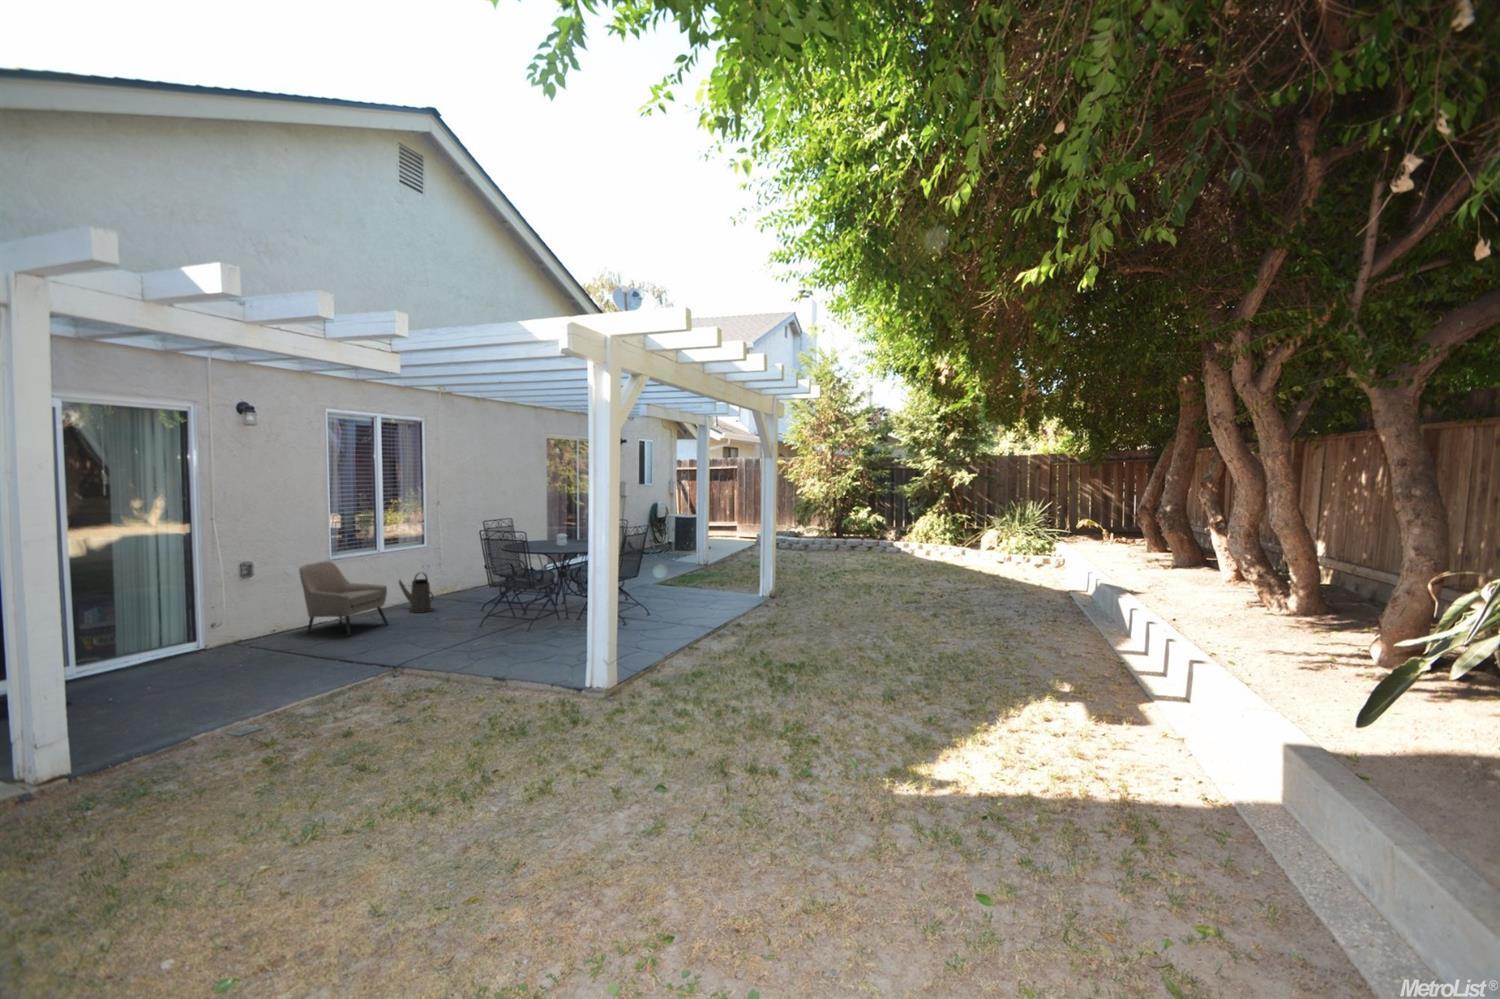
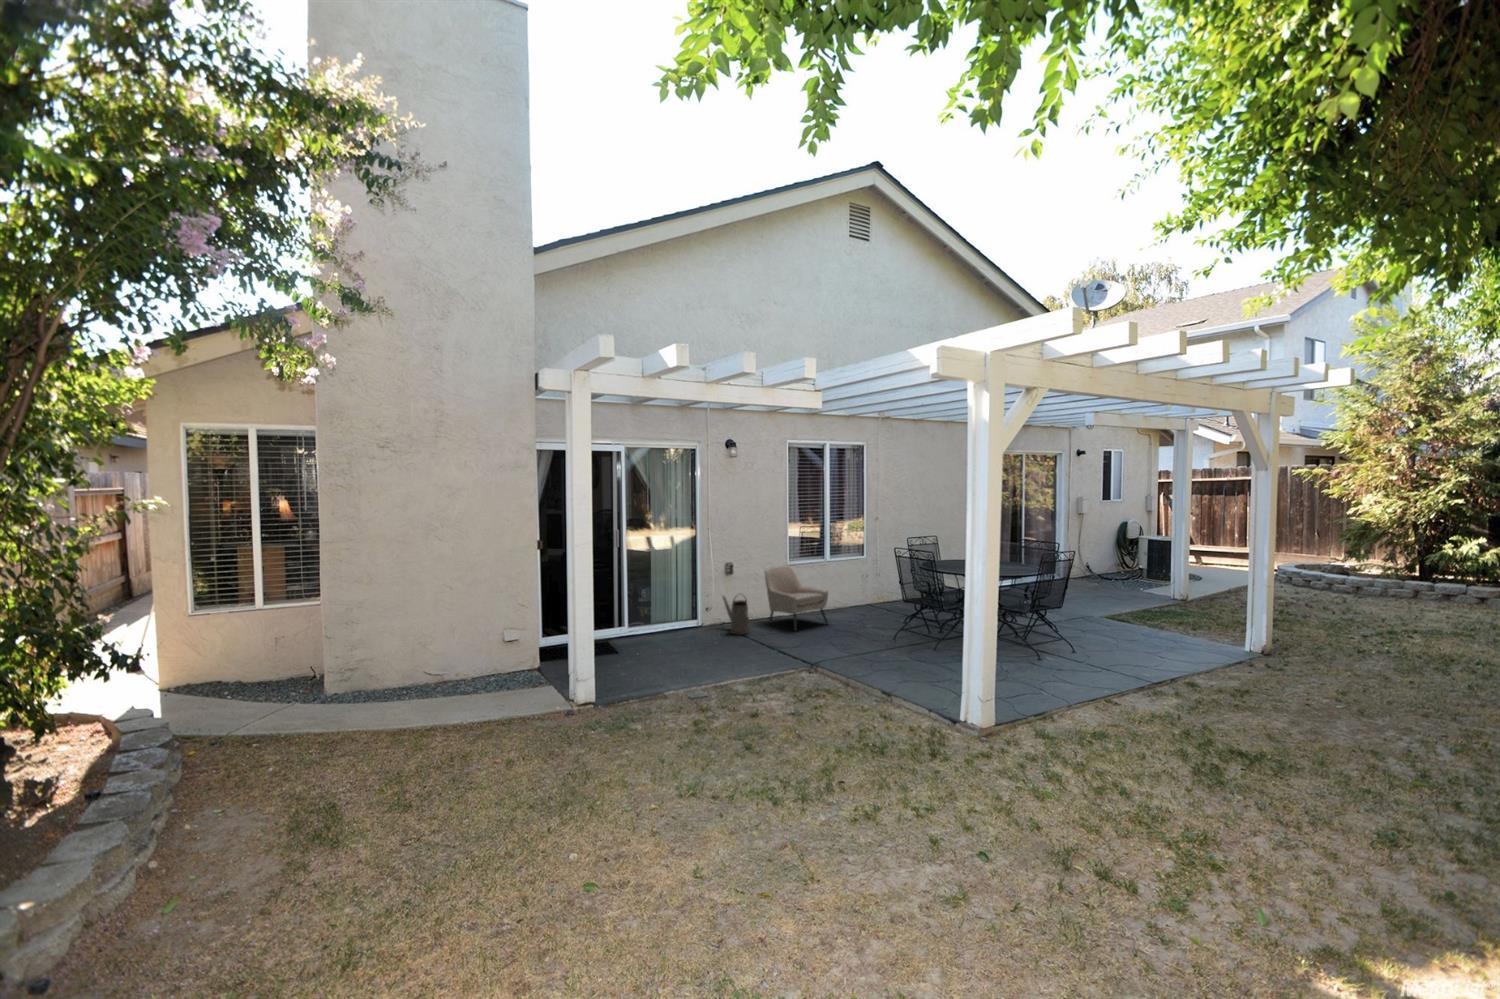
watering can: present [399,573,433,613] -> present [723,596,749,635]

